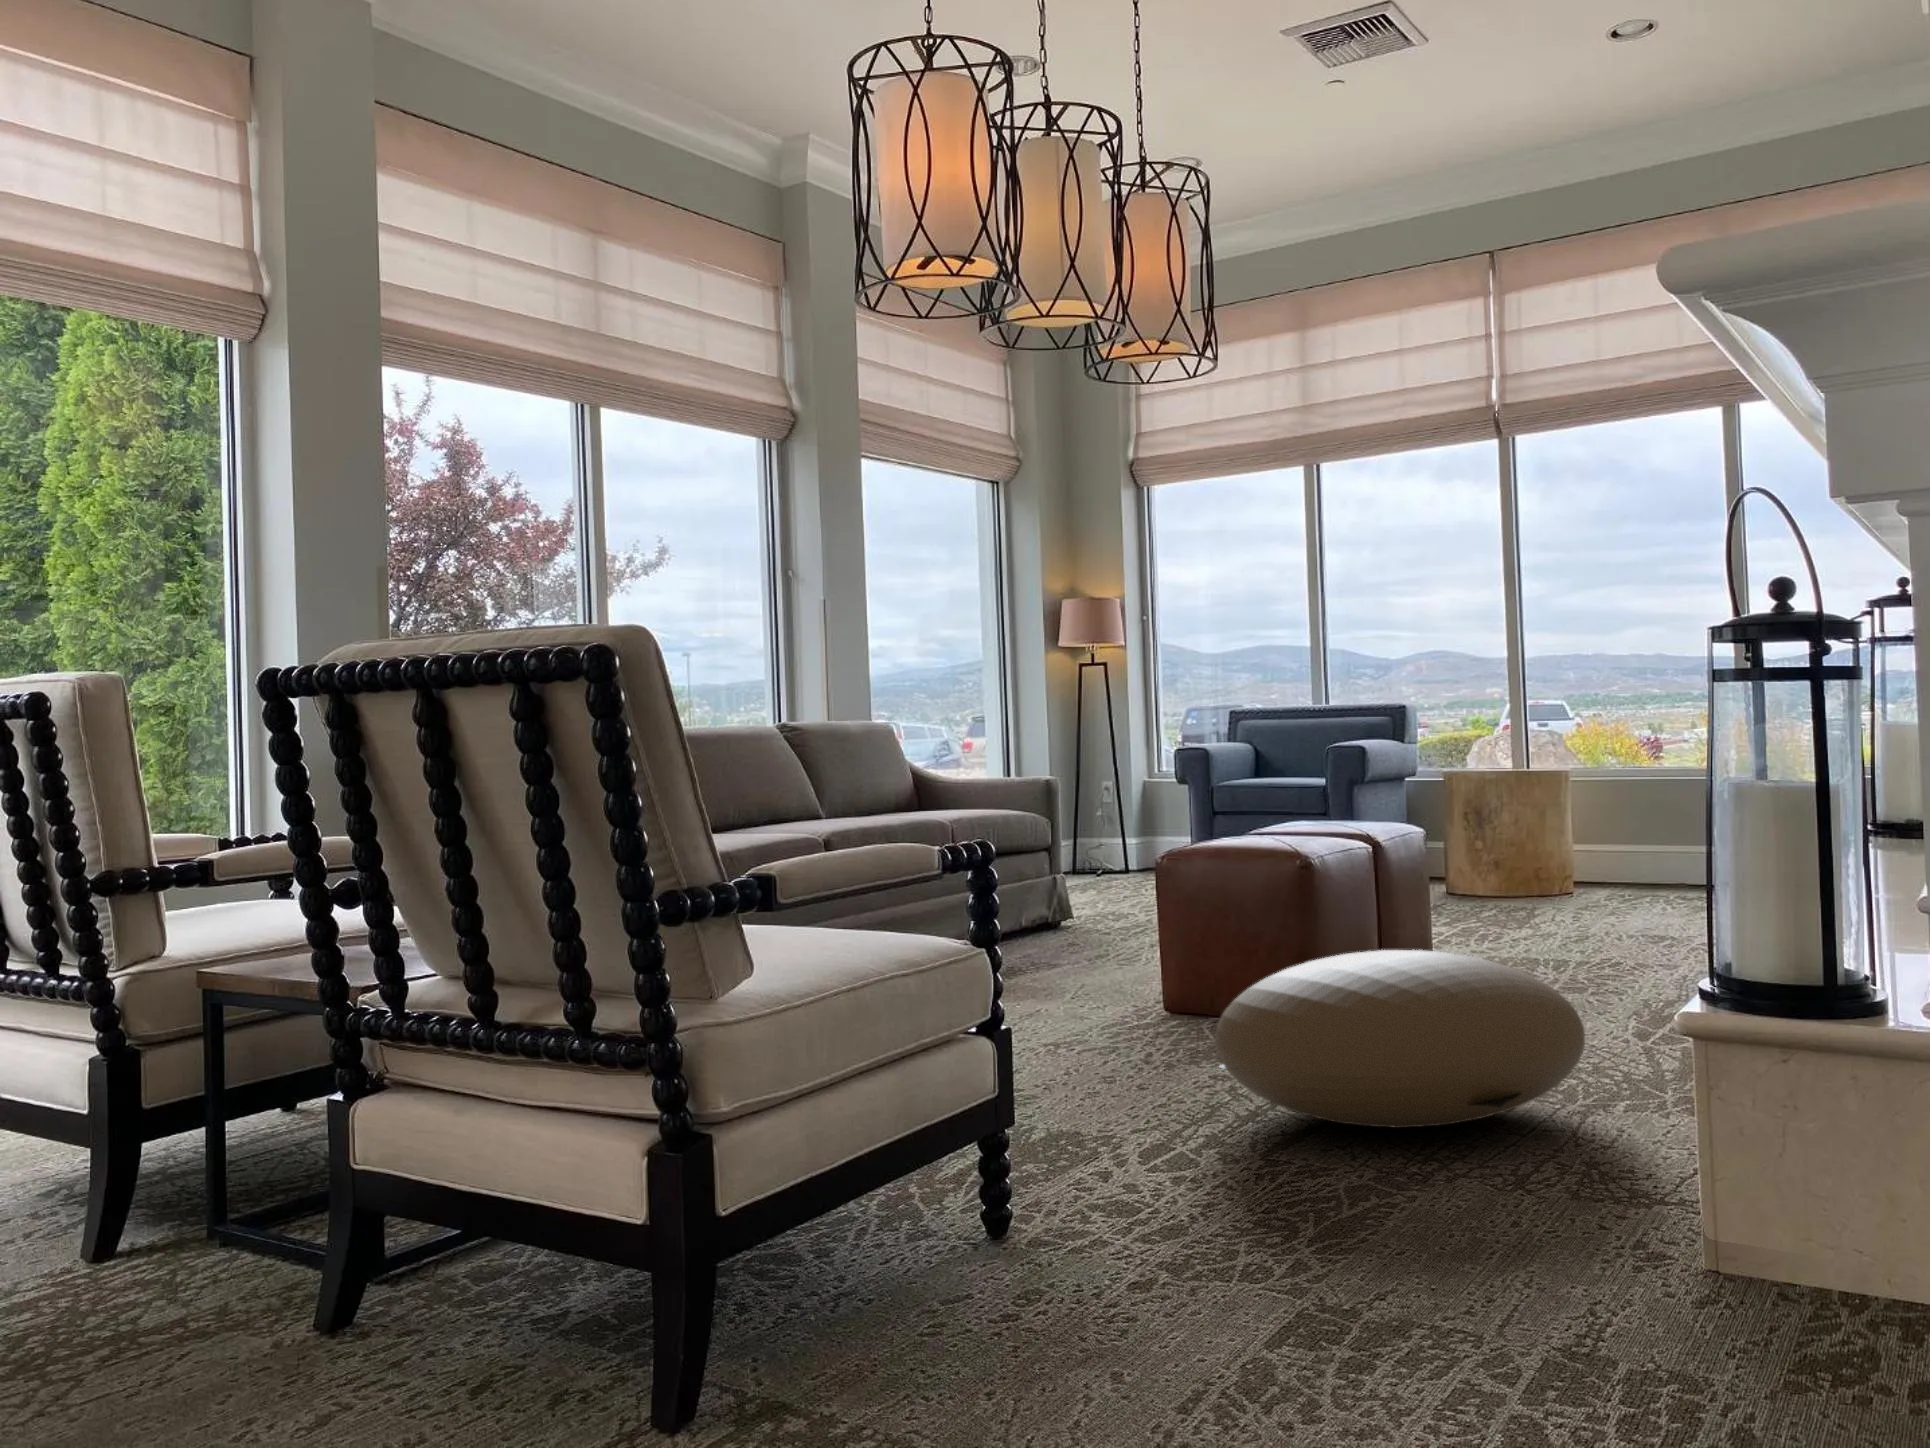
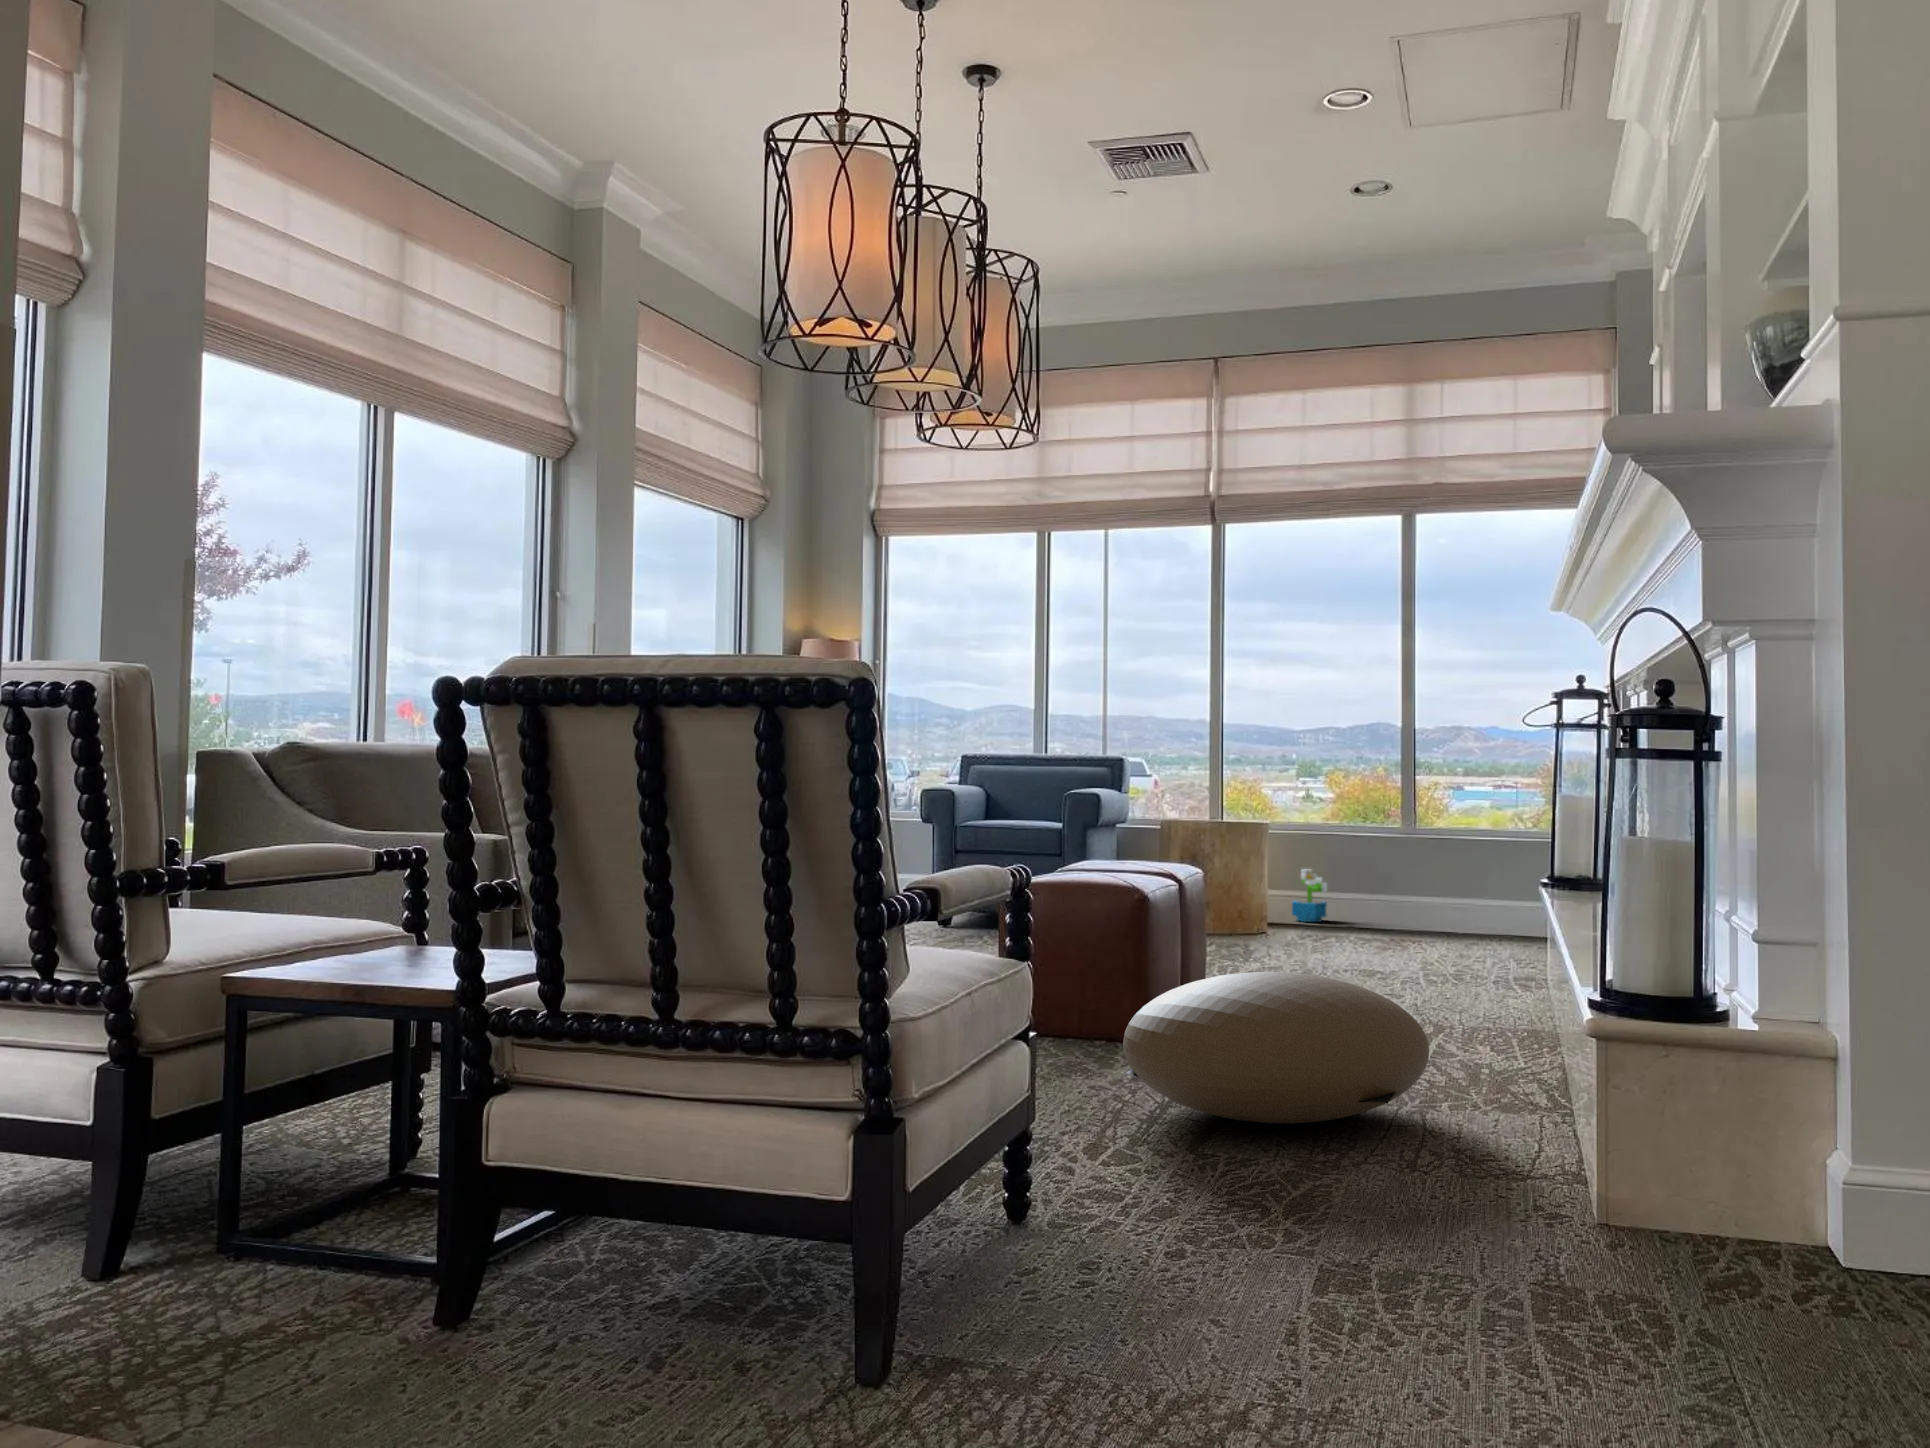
decorative plant: none [1607,822,1651,882] -> present [1292,869,1327,922]

